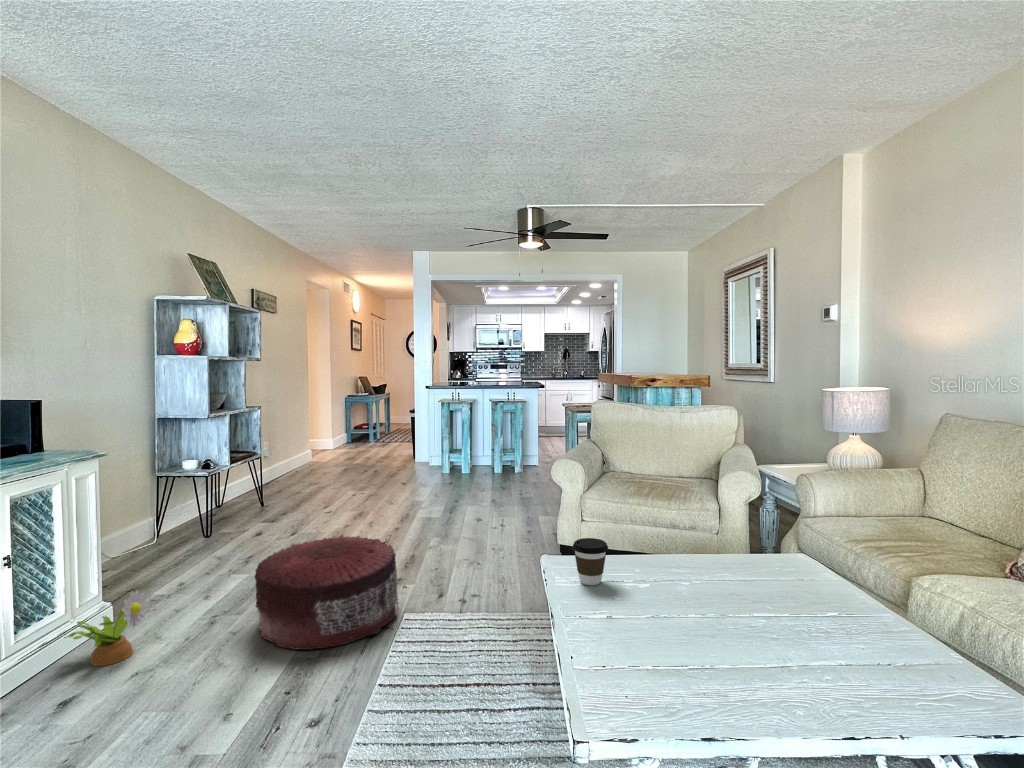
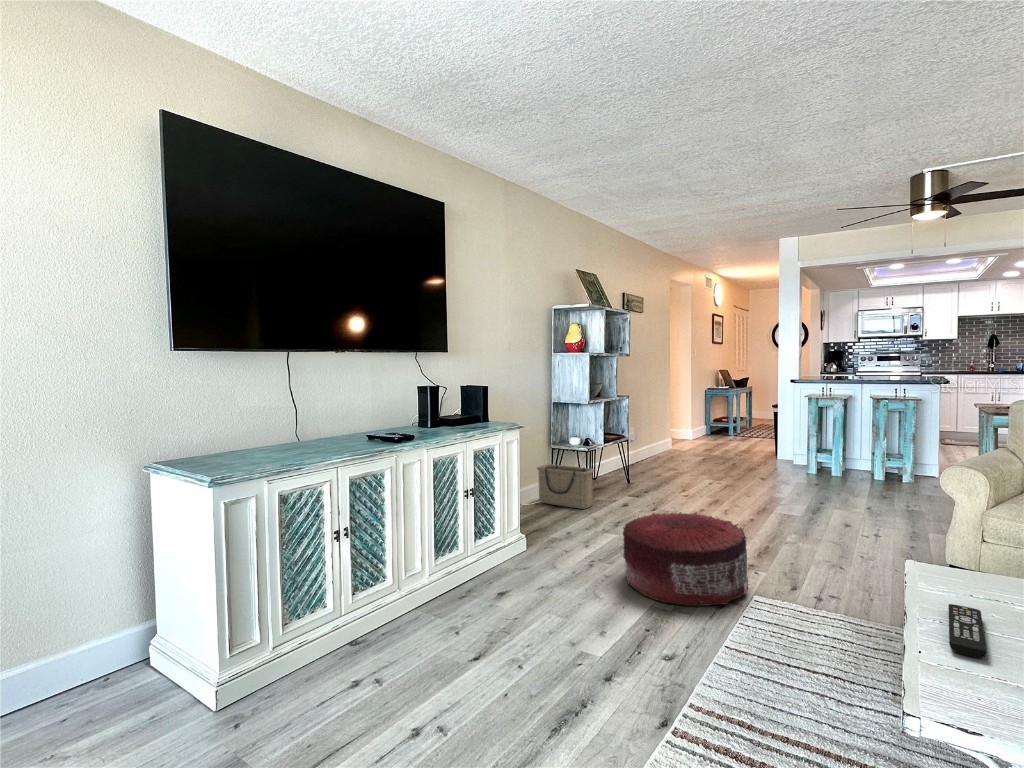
basket: none [131,497,216,550] -> present [537,464,594,509]
coffee cup: present [572,538,608,585] -> none [946,550,998,604]
decorative plant: present [64,590,147,666] -> none [500,526,549,576]
remote control: none [578,592,613,642] -> present [948,604,986,658]

